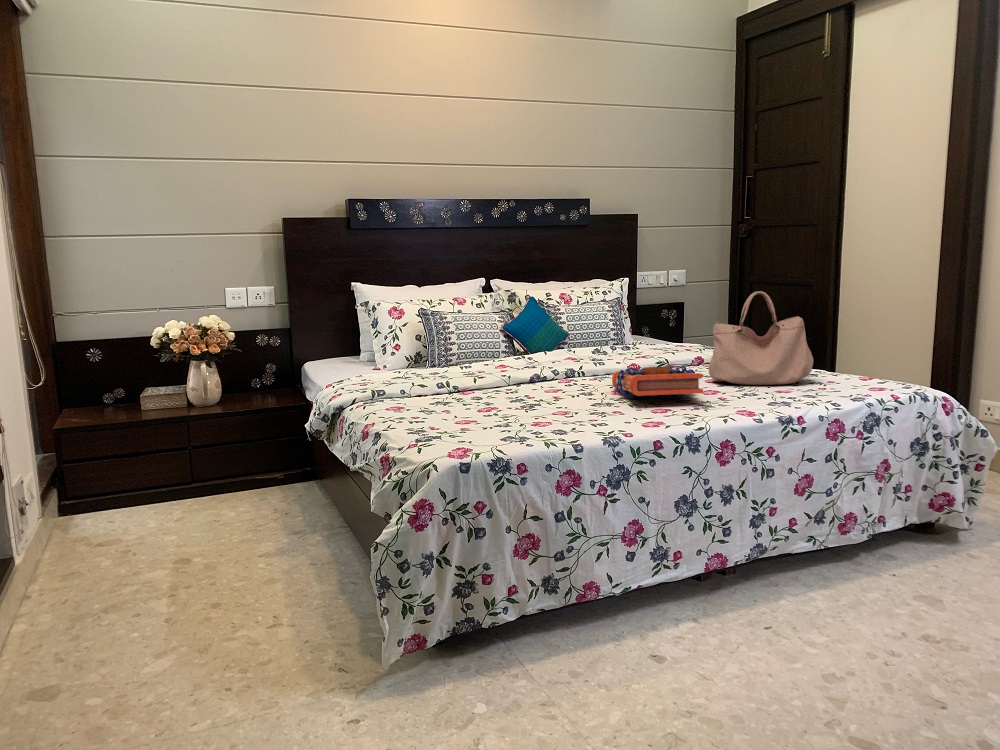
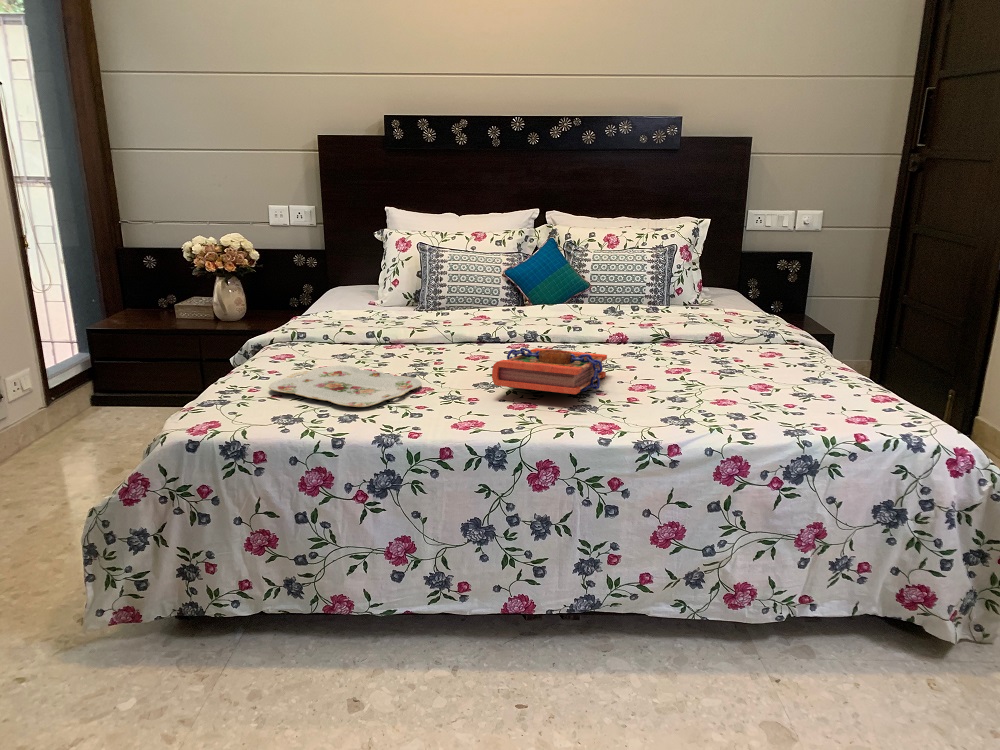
handbag: present [708,291,814,385] -> none [659,265,790,395]
serving tray: none [445,403,569,425] -> present [269,365,422,407]

